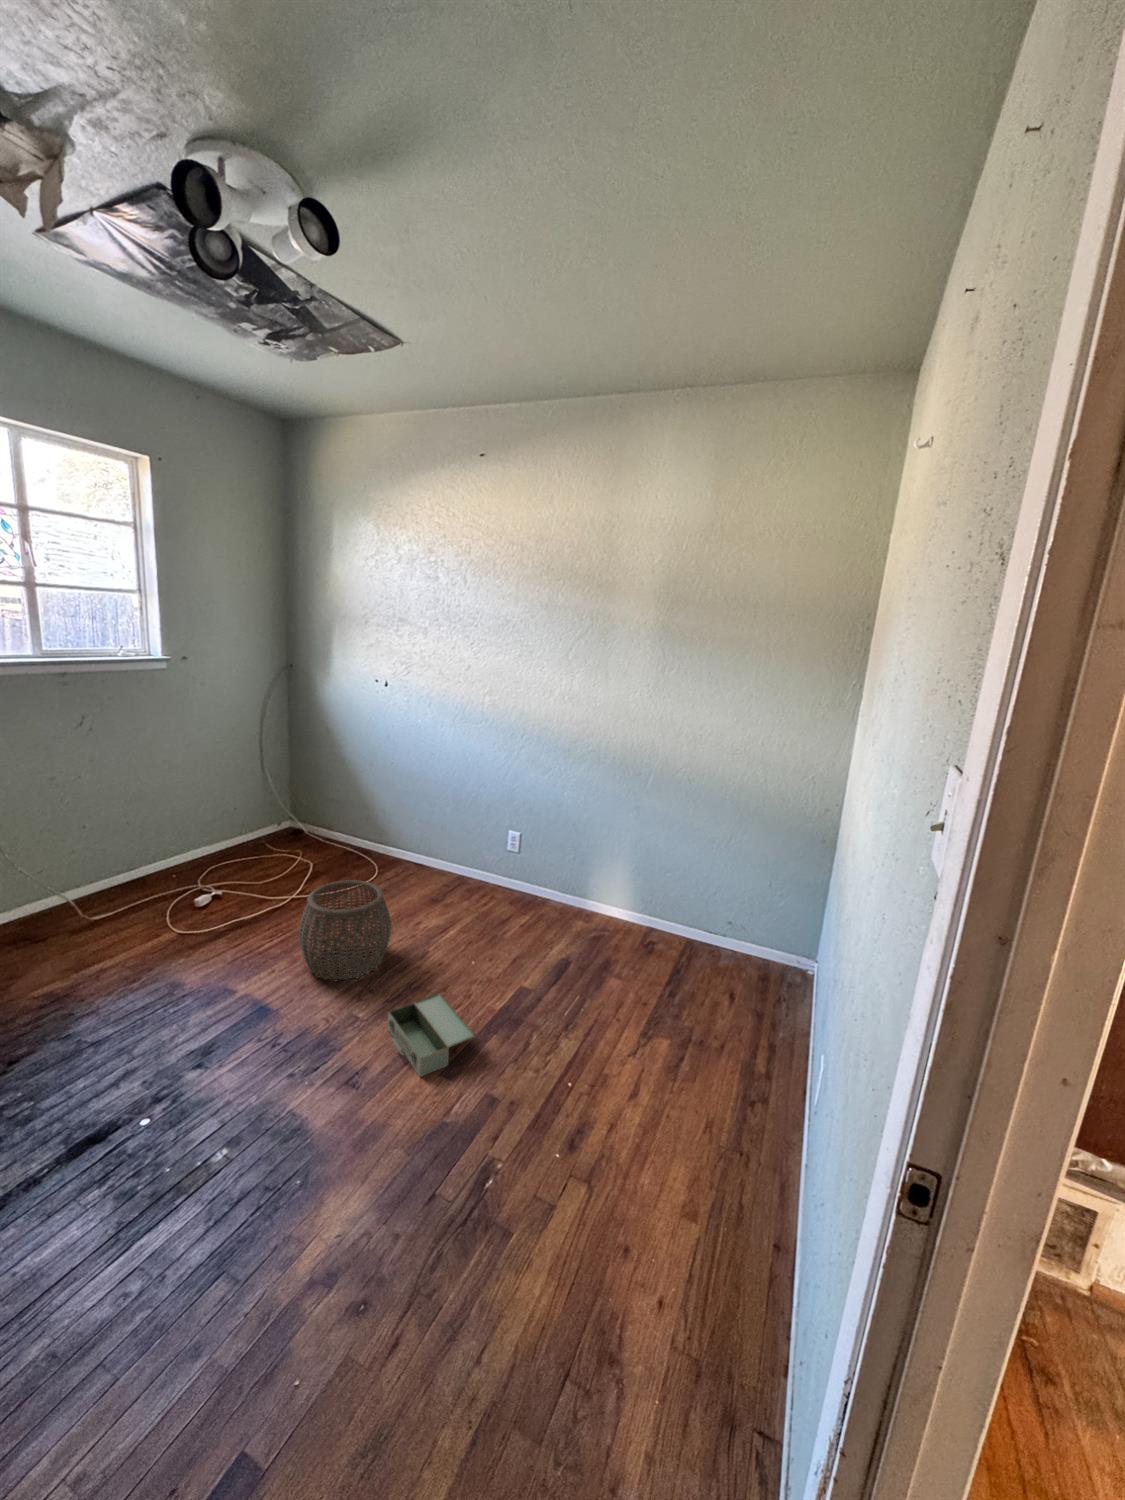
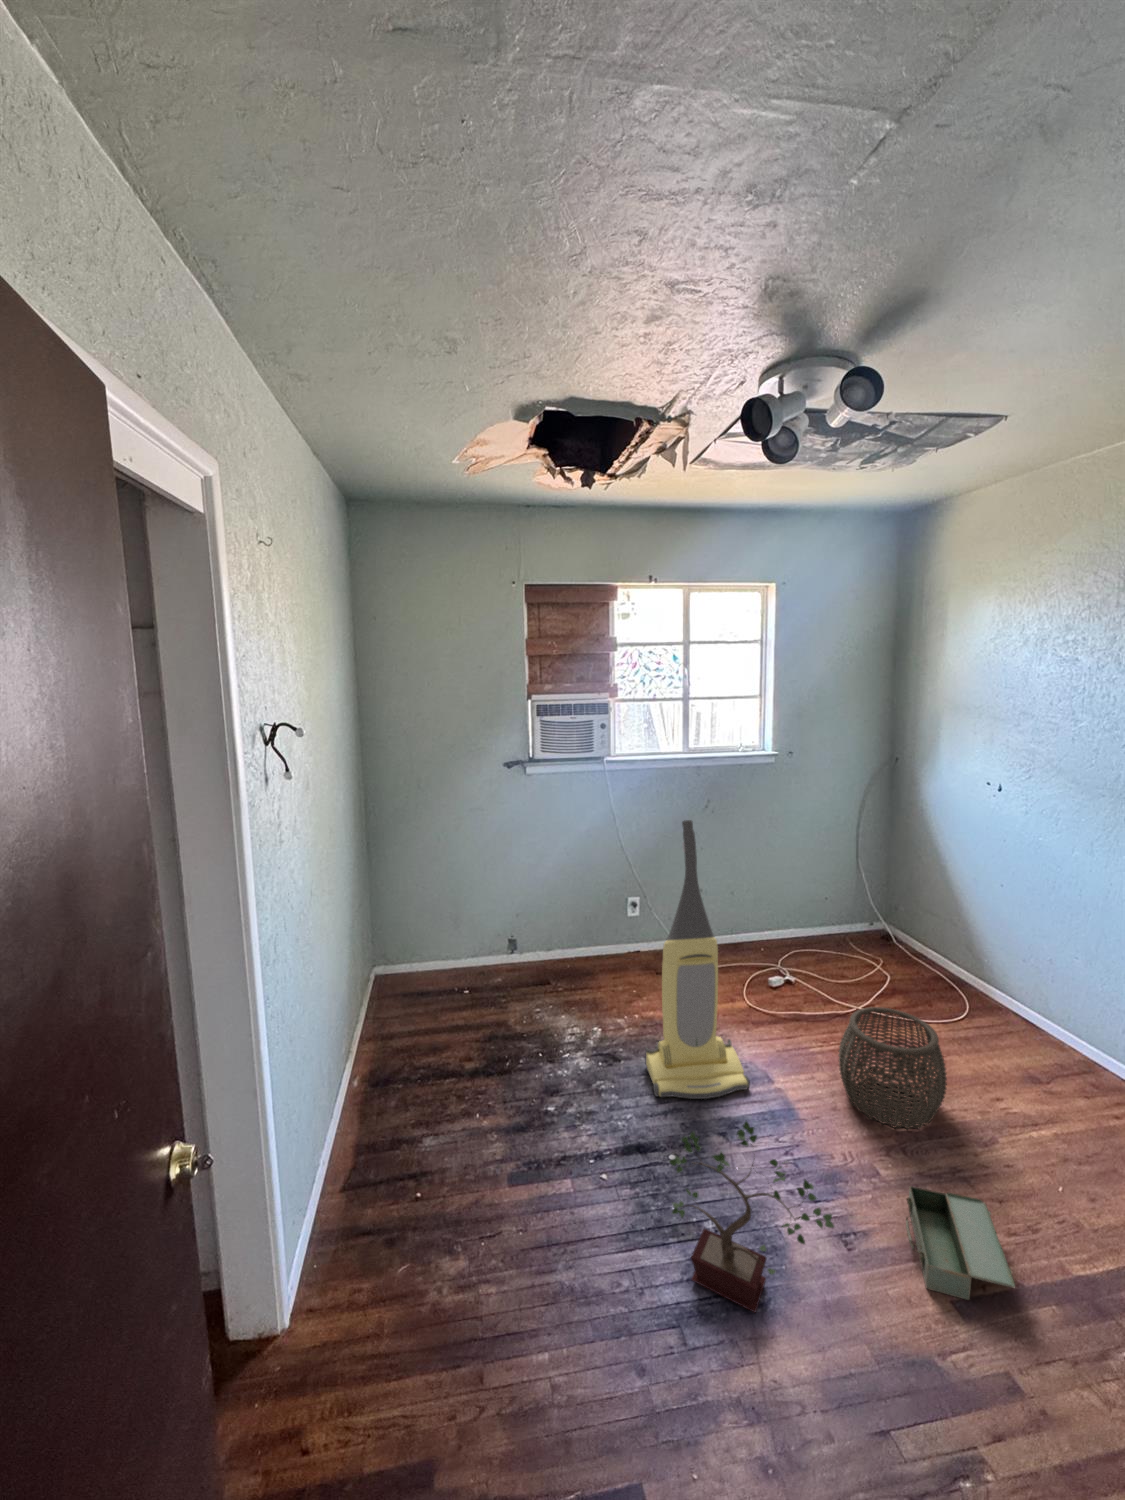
vacuum cleaner: none [61,726,213,1075] -> present [645,820,750,1099]
potted plant: none [175,1016,377,1218] -> present [669,1121,834,1312]

